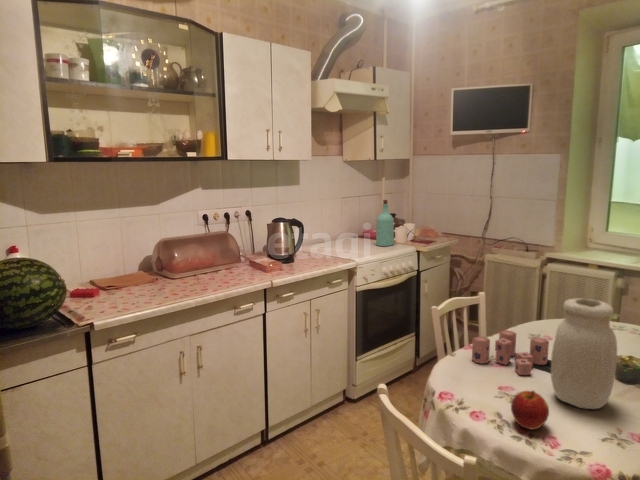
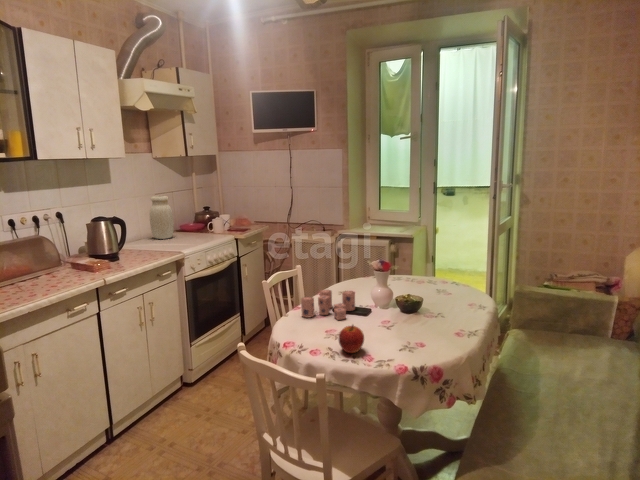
bottle: present [376,200,394,246] -> none [196,194,214,237]
jar: present [551,298,617,409] -> present [150,196,174,239]

